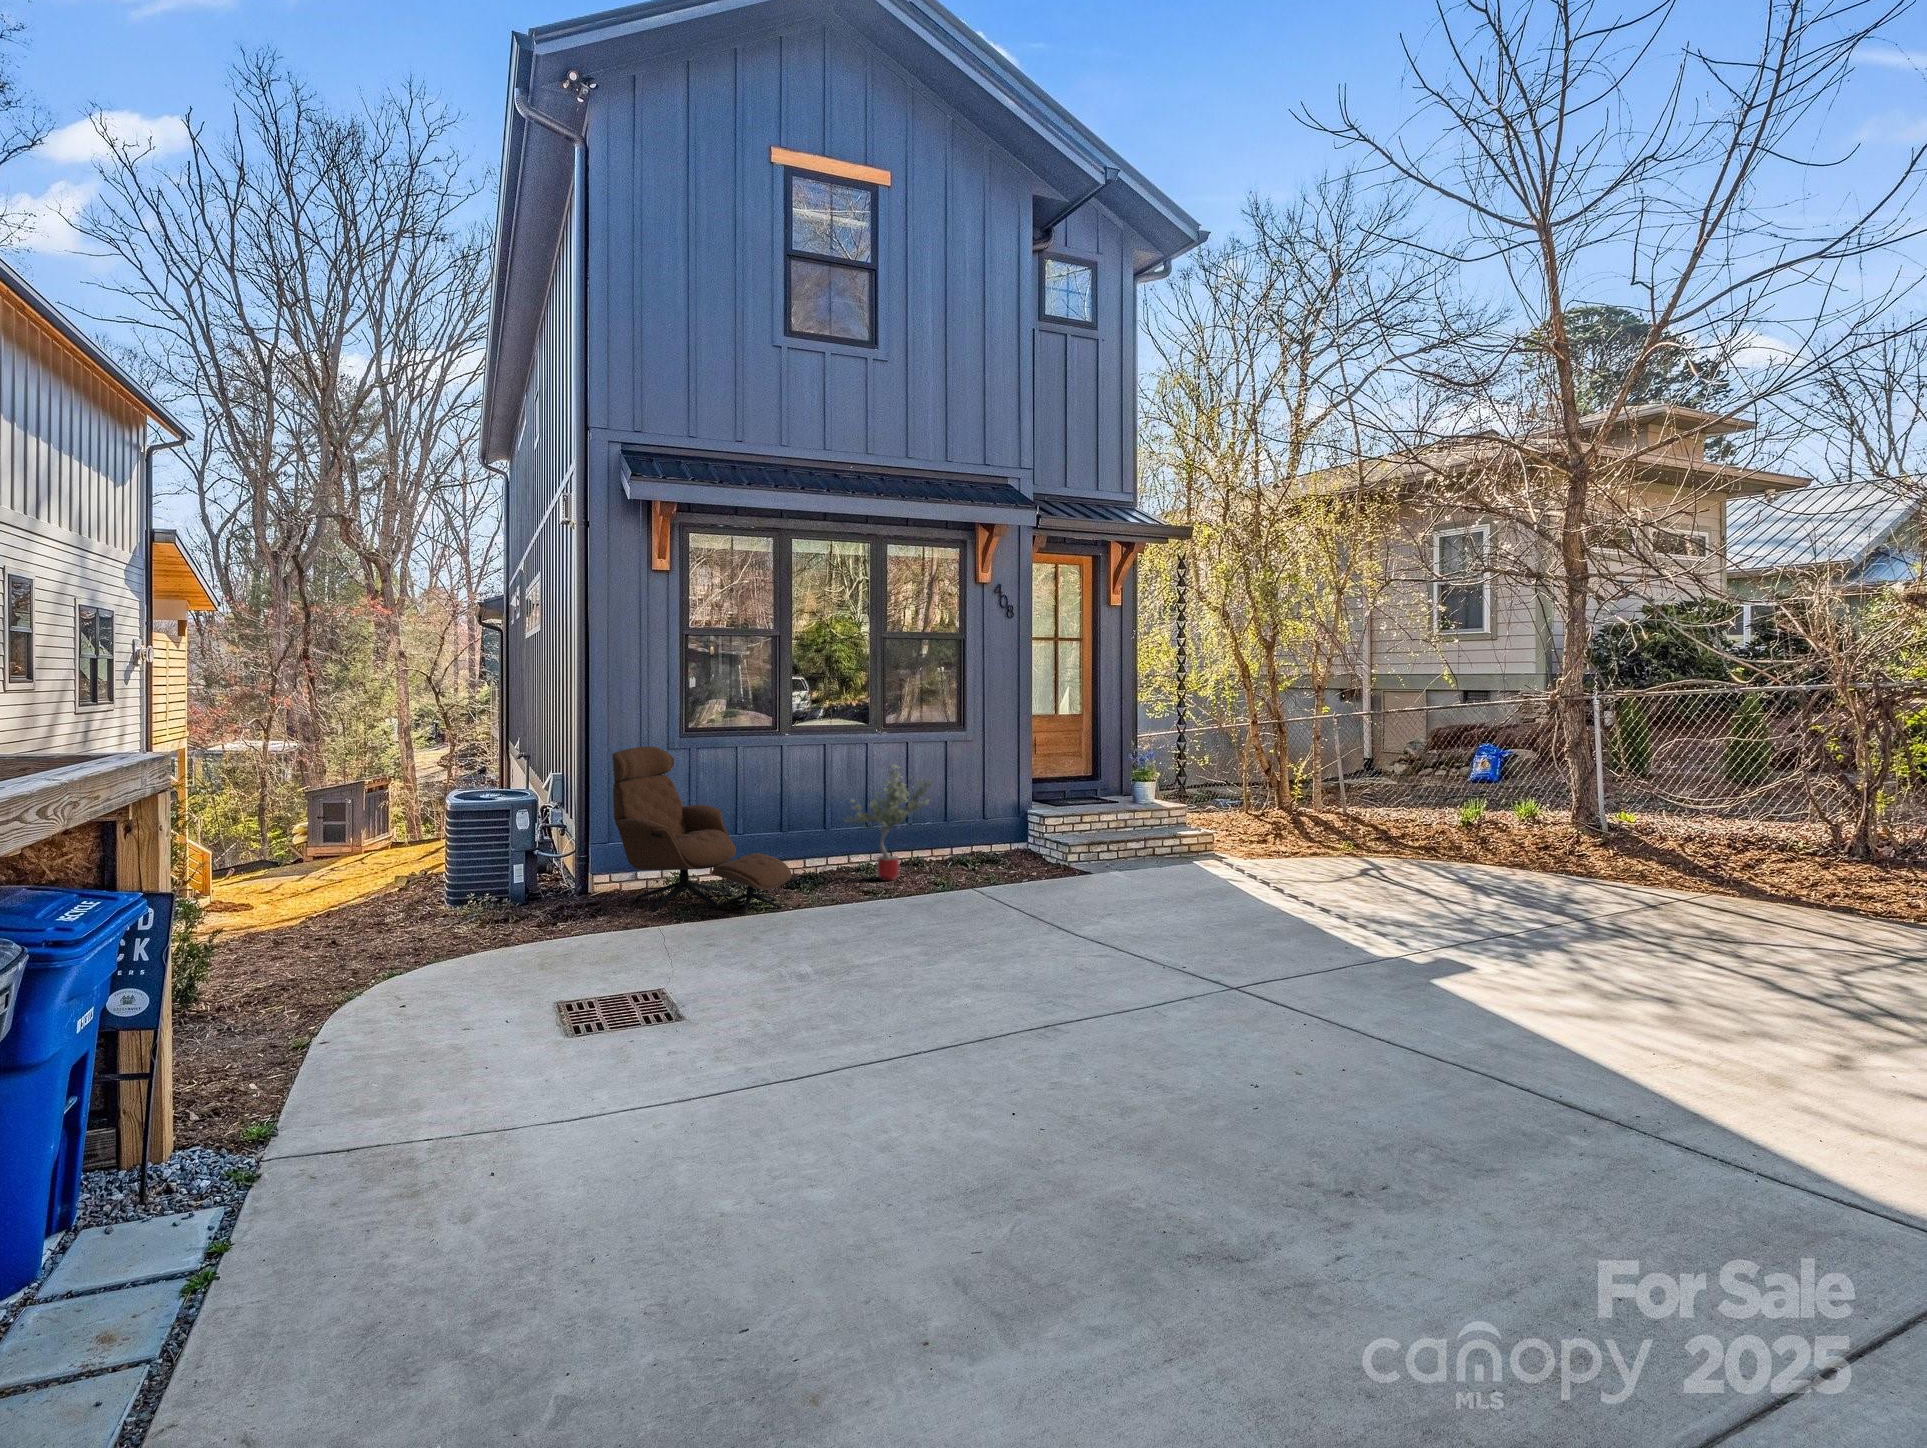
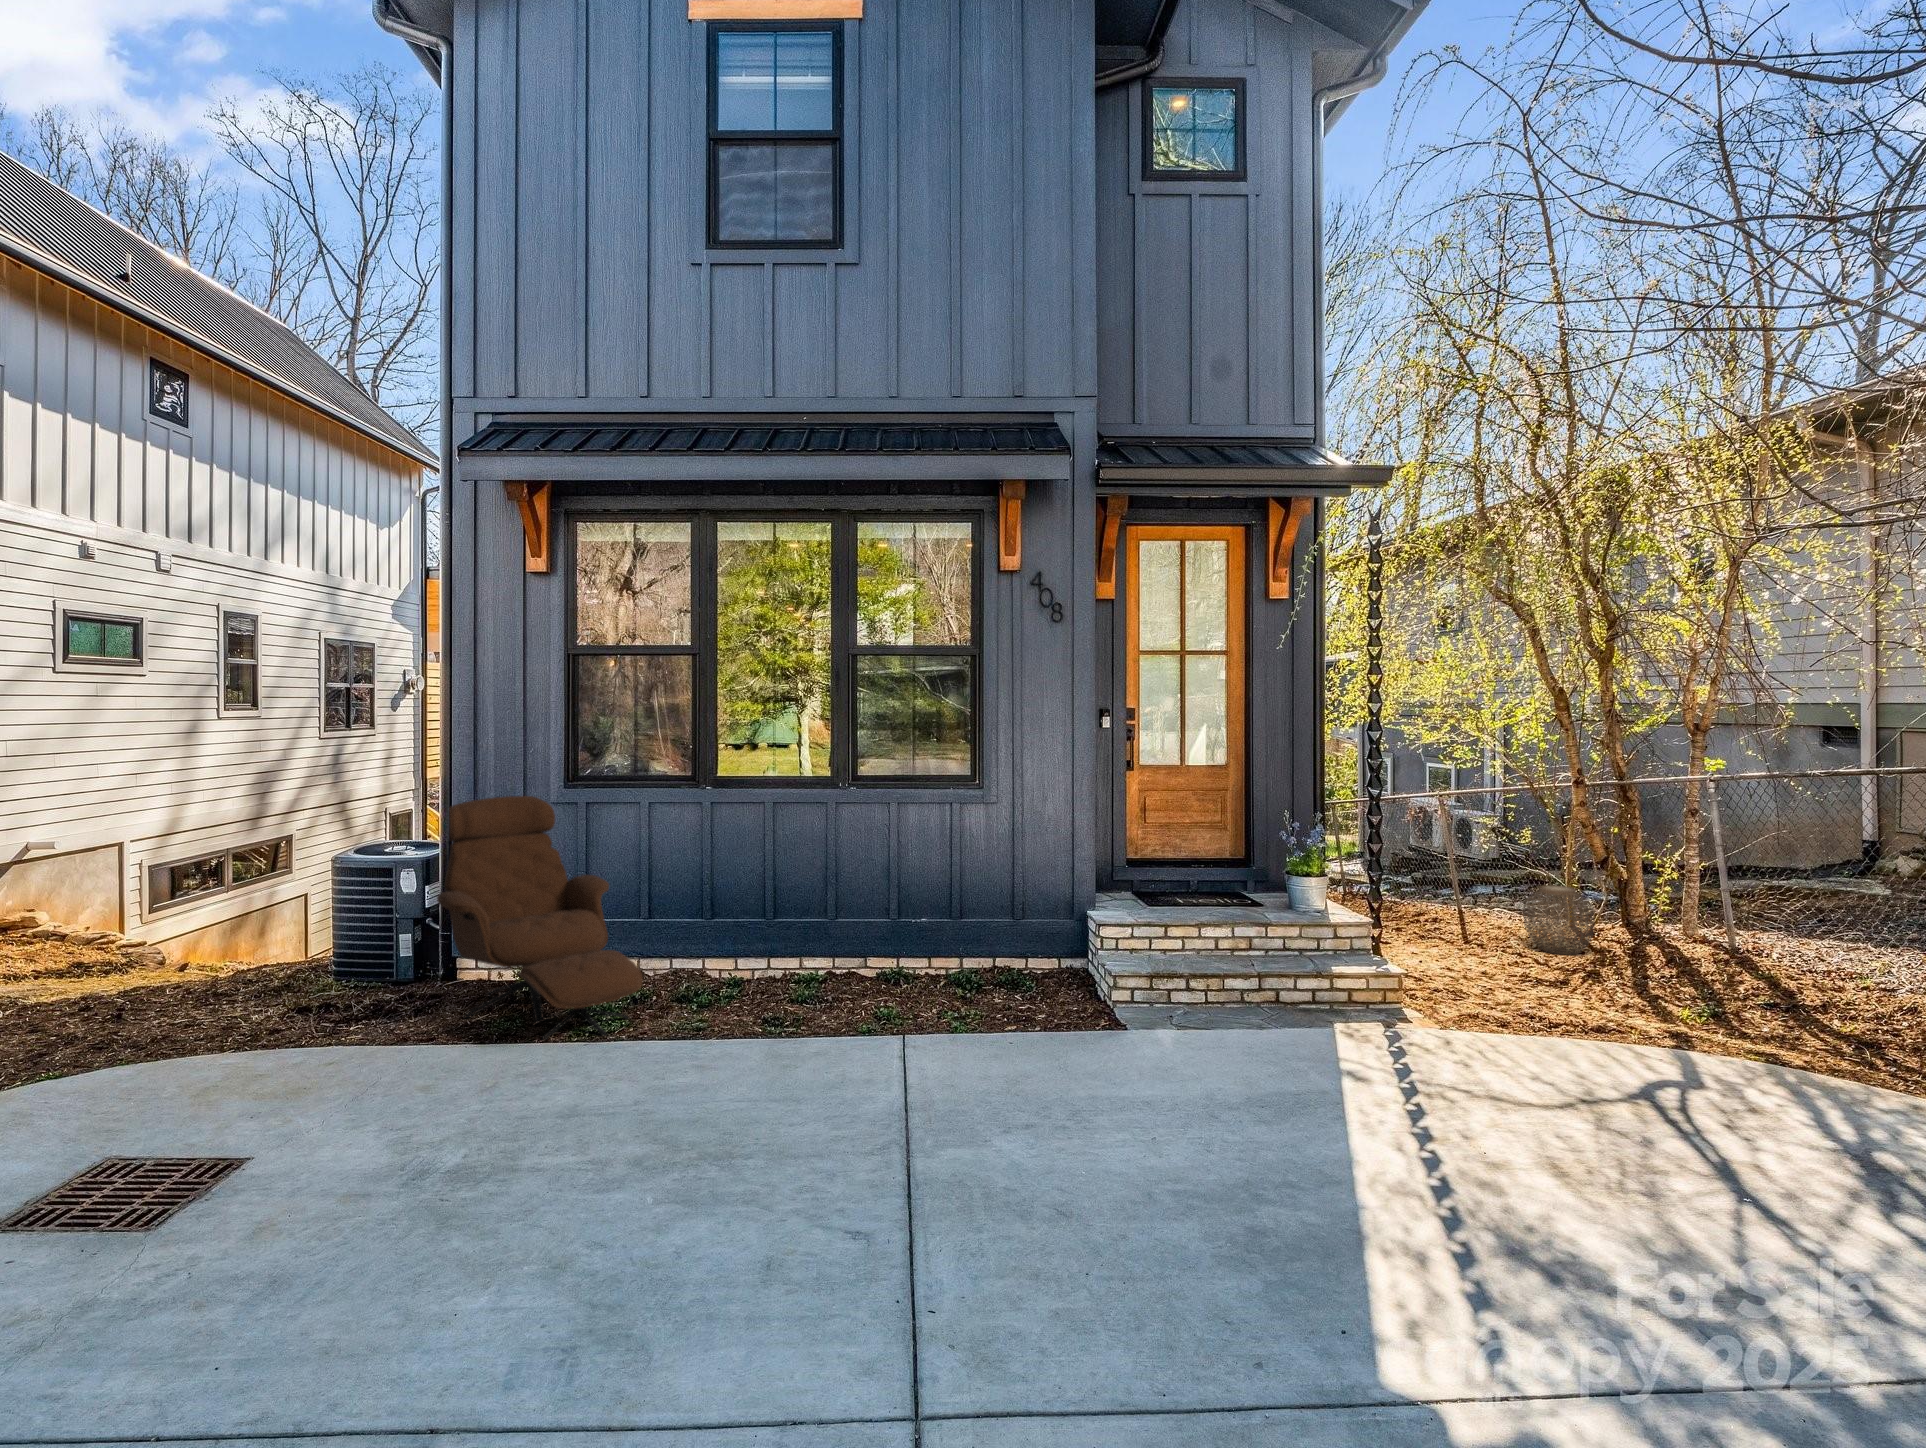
potted tree: present [845,765,931,881] -> none [762,831,898,1002]
woven basket: none [1237,785,1276,826] -> present [1524,885,1594,955]

